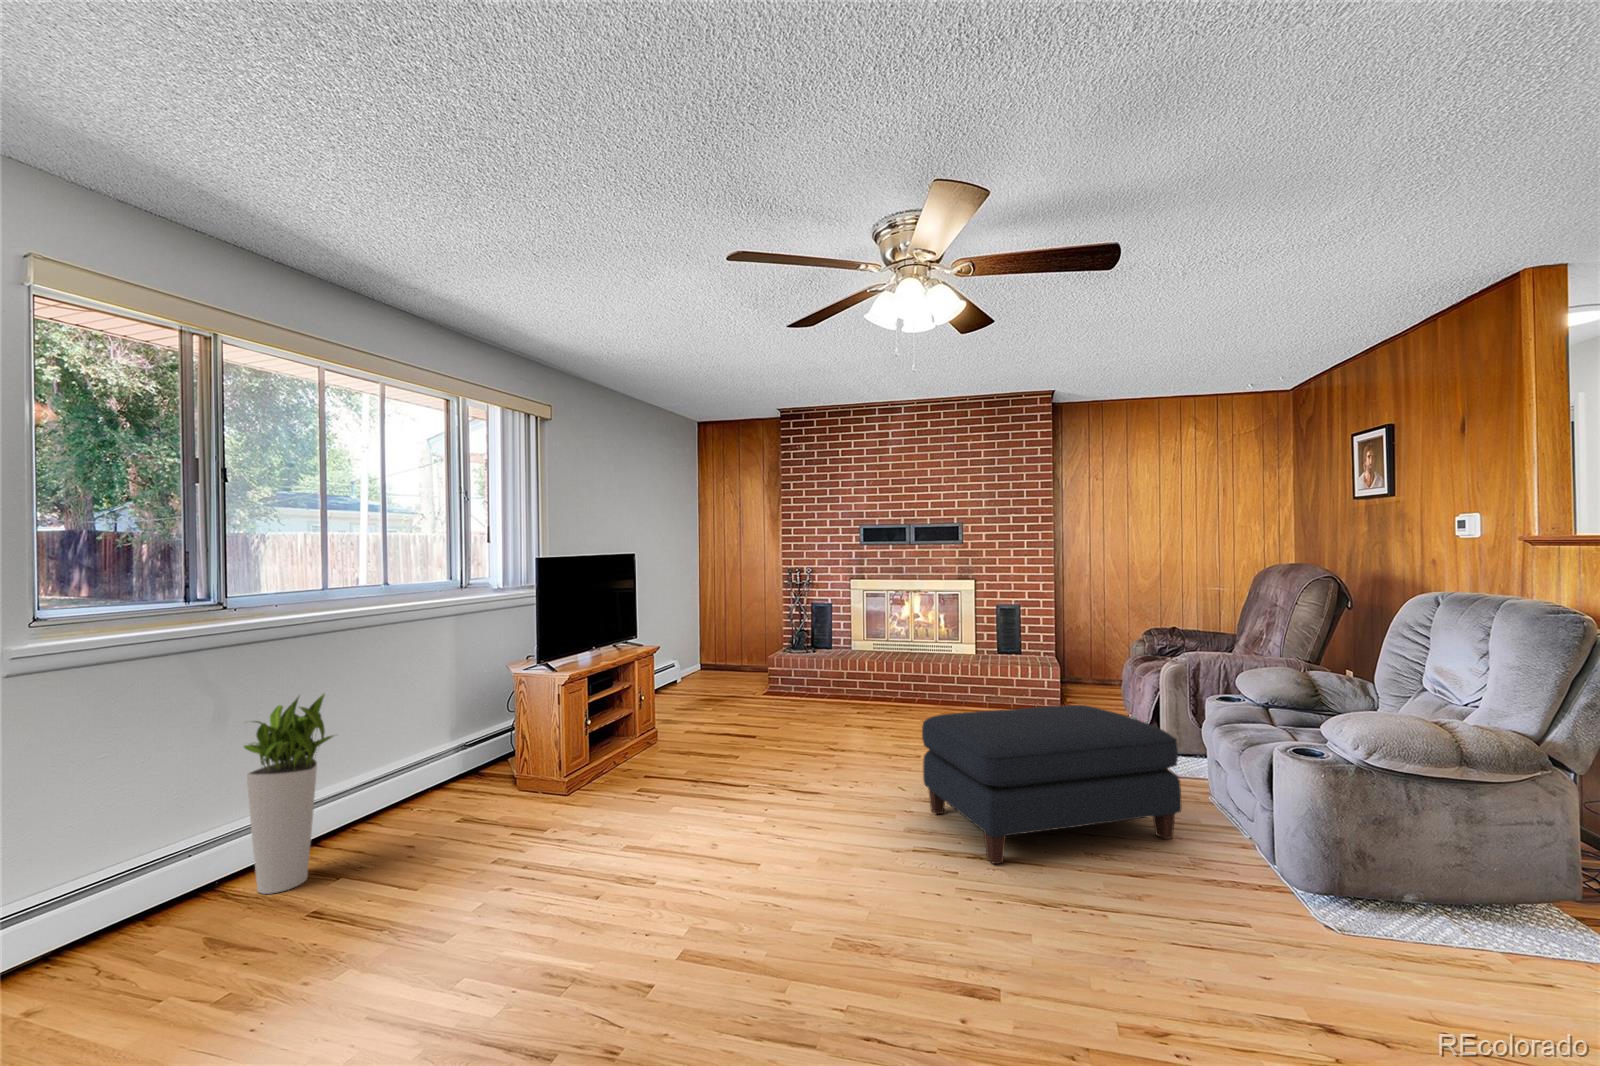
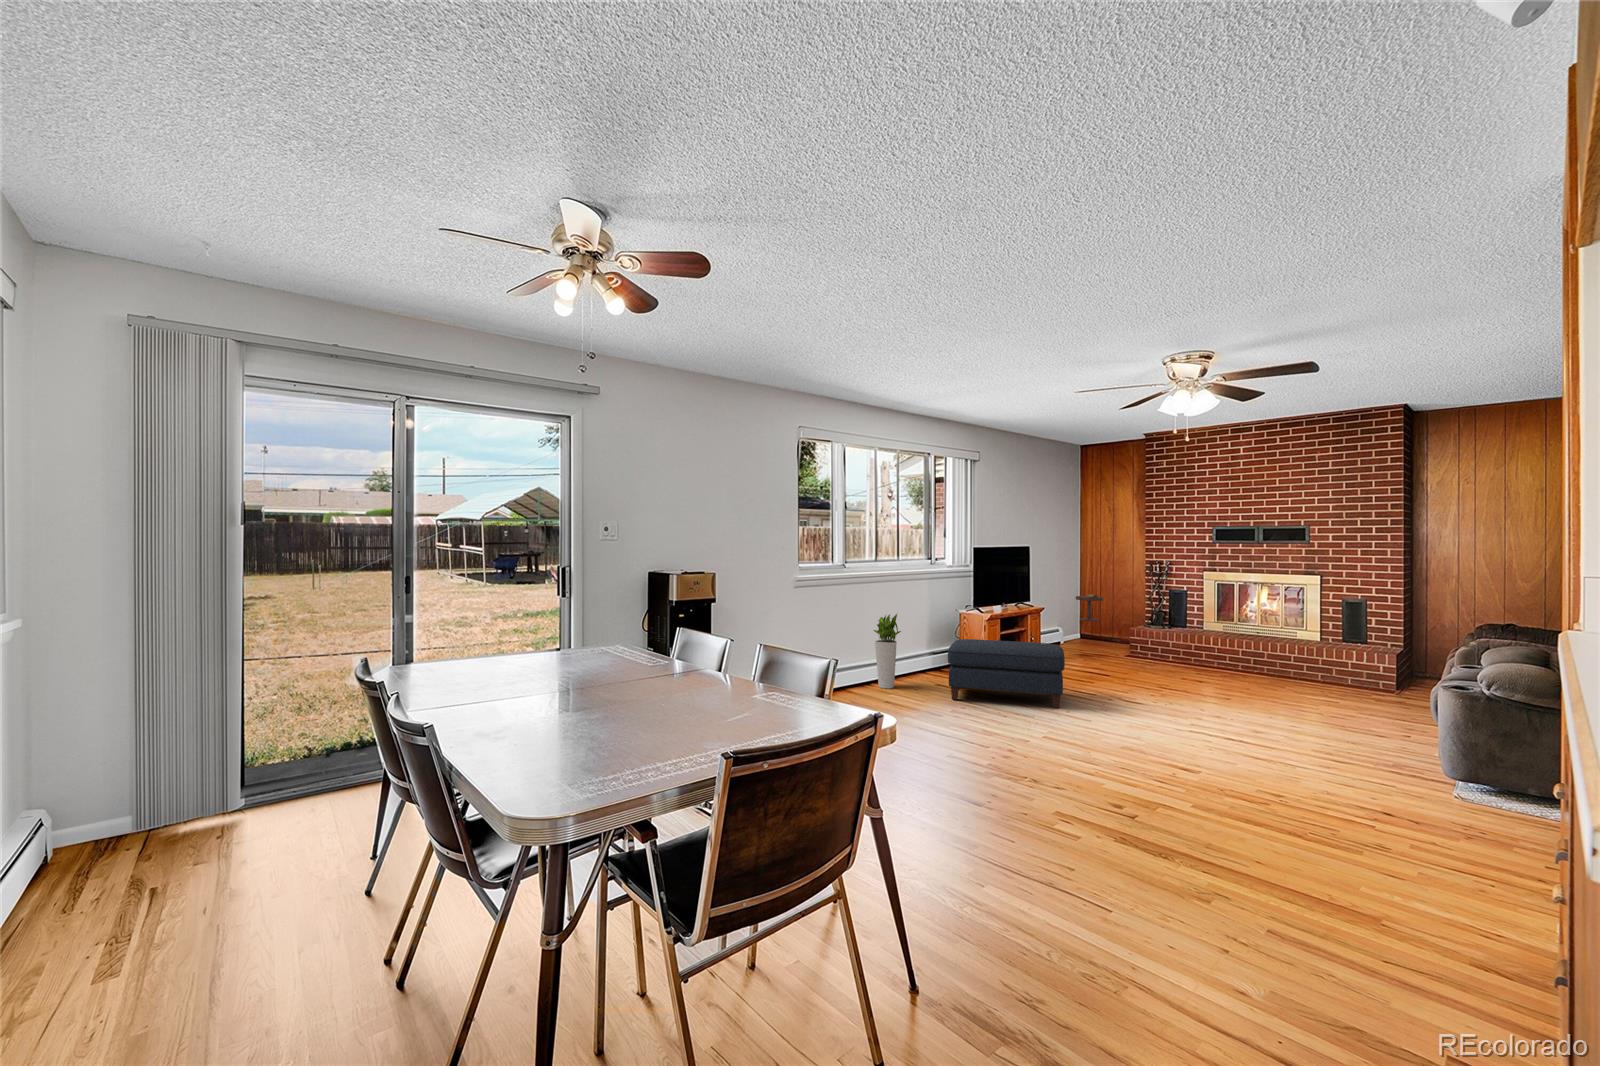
side table: none [698,614,732,679] -> present [1076,594,1103,621]
ottoman: present [922,705,1182,864] -> present [948,639,1065,708]

